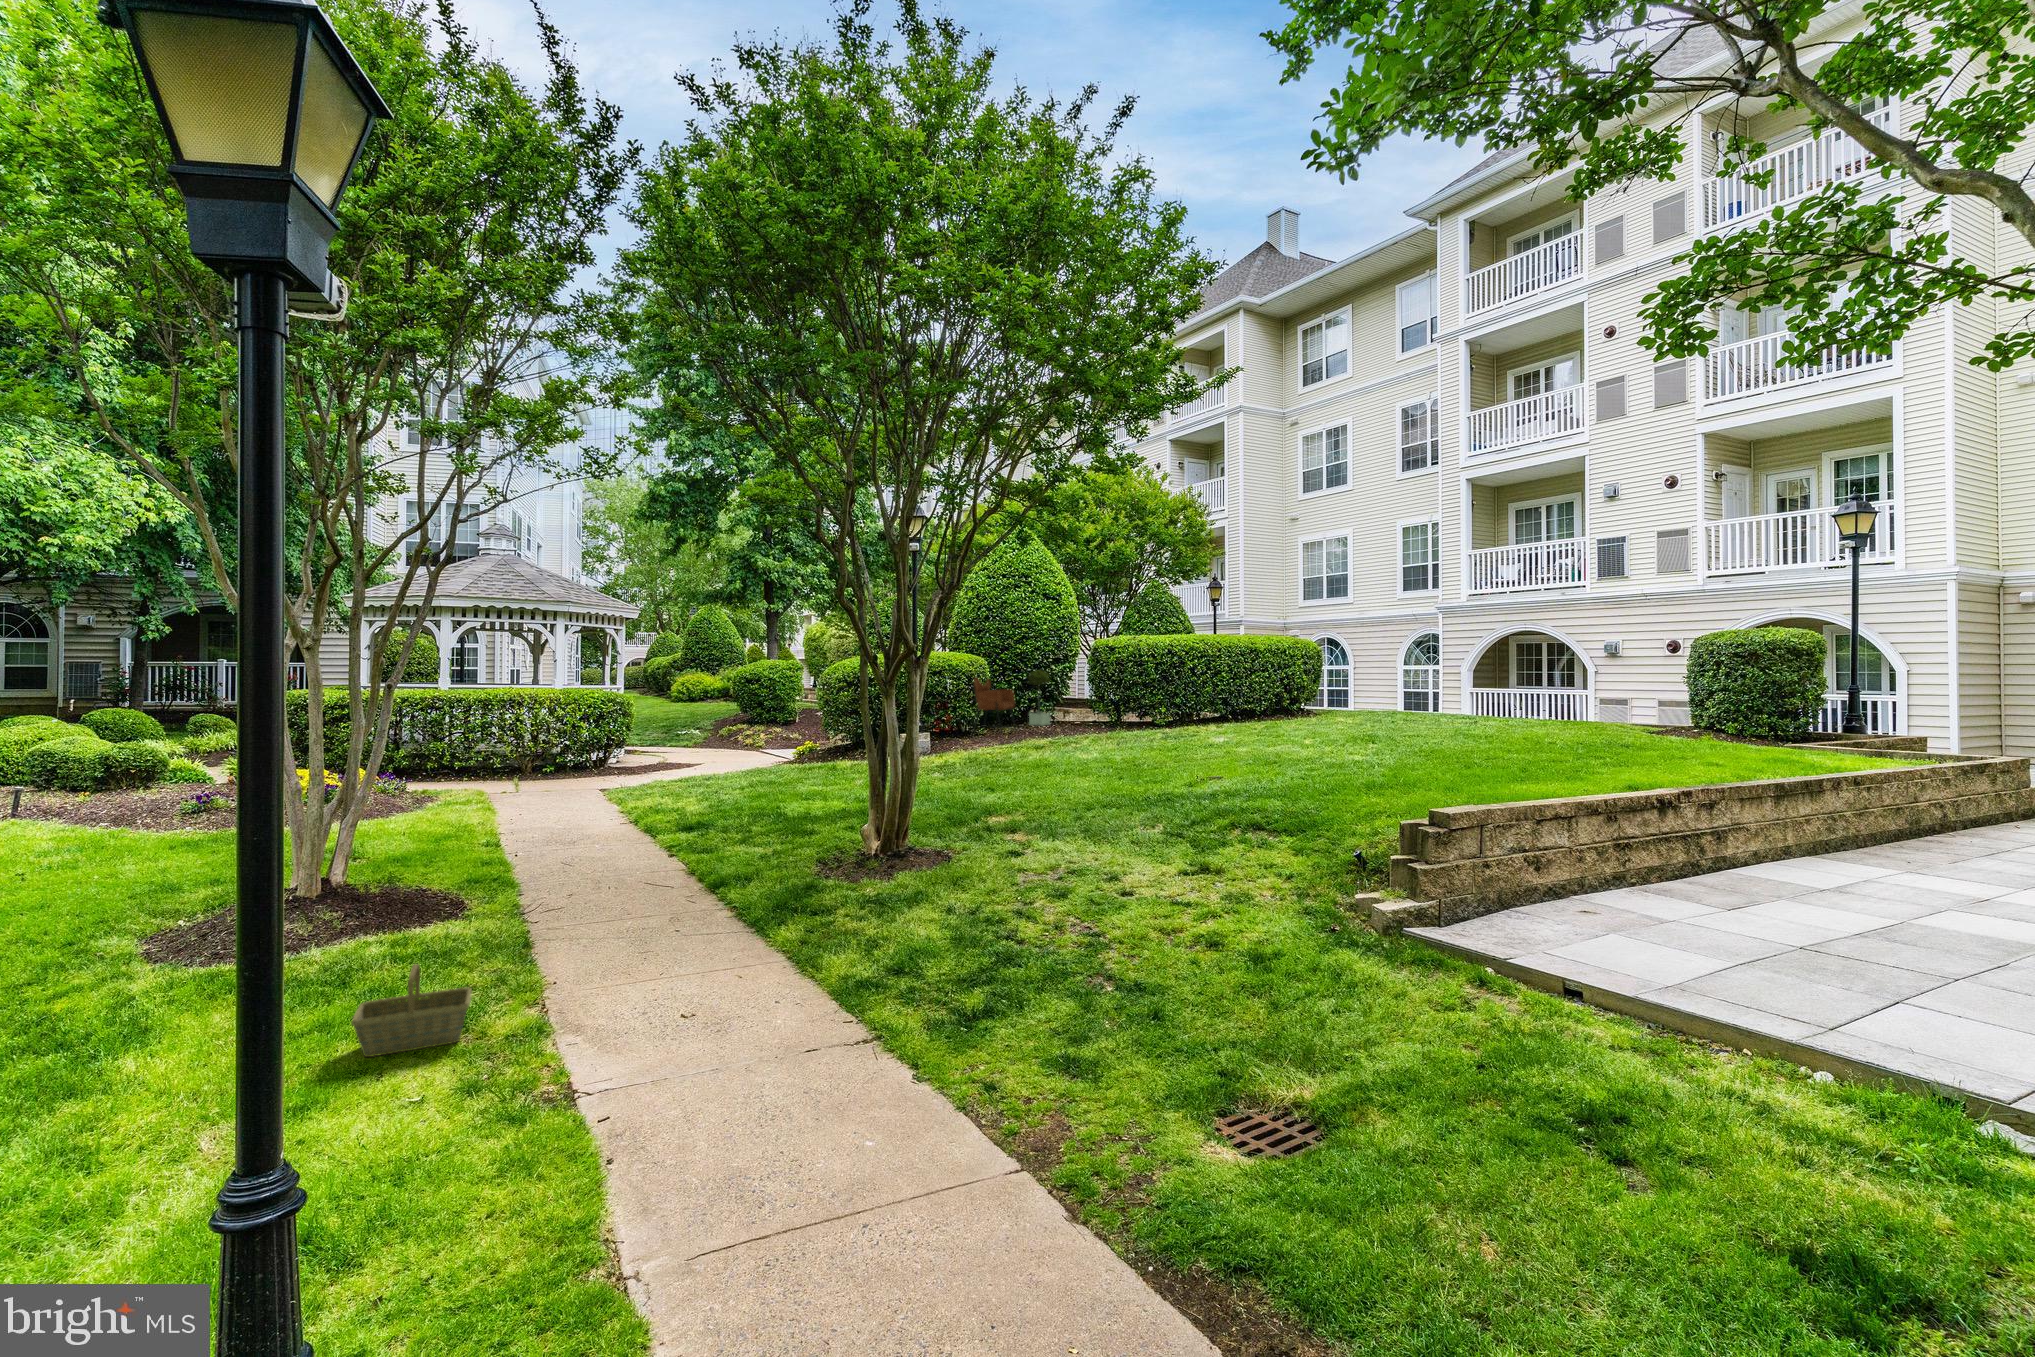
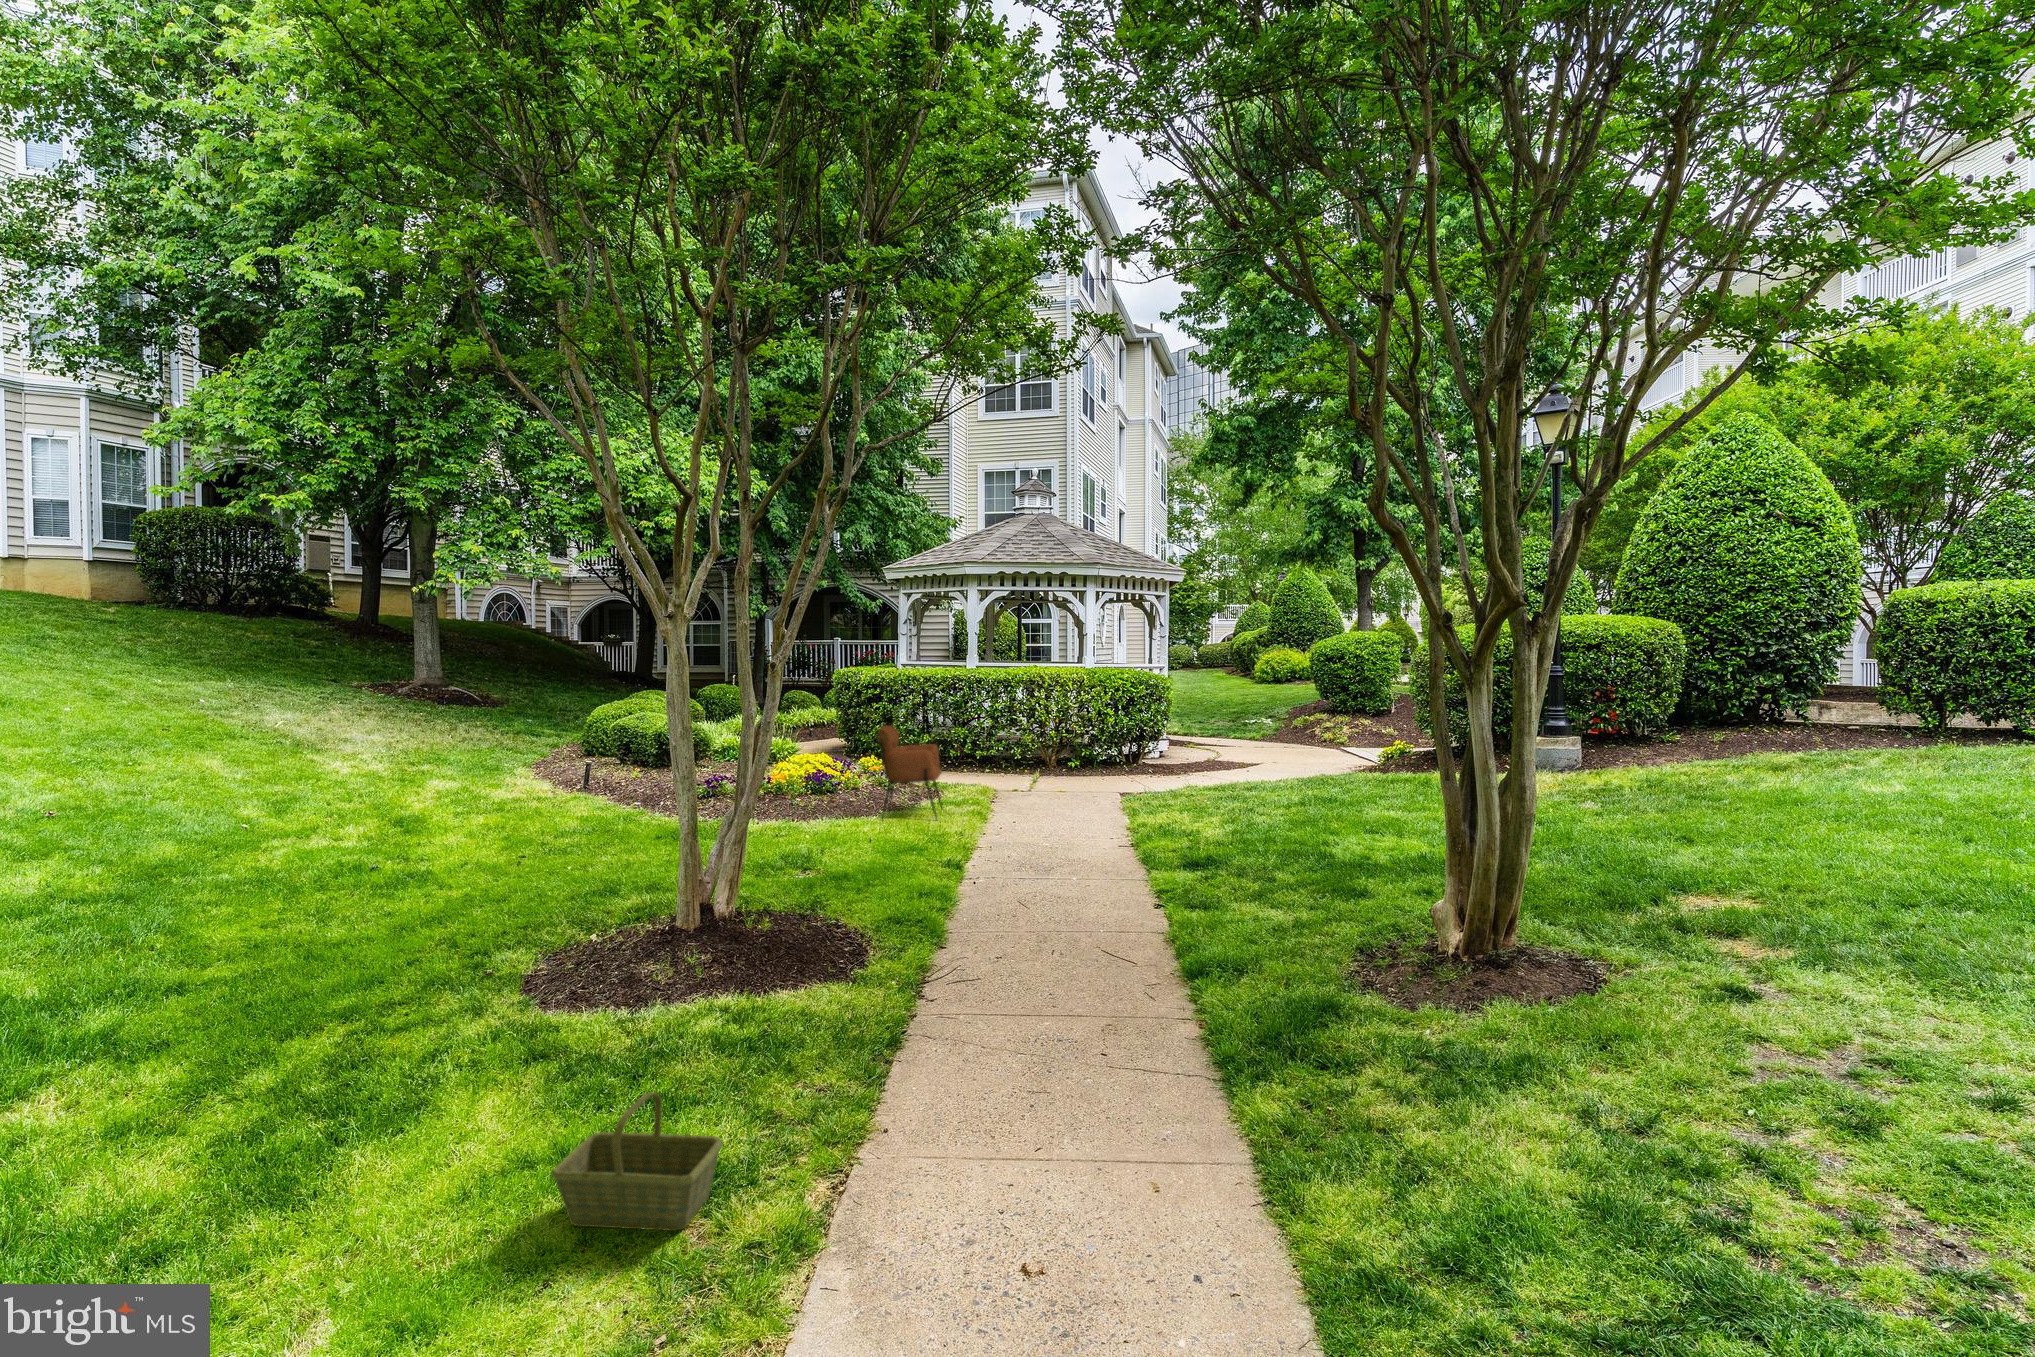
potted tree: present [1026,670,1050,726] -> none [1751,640,1800,731]
chair: present [973,678,1015,728] -> present [878,726,942,819]

